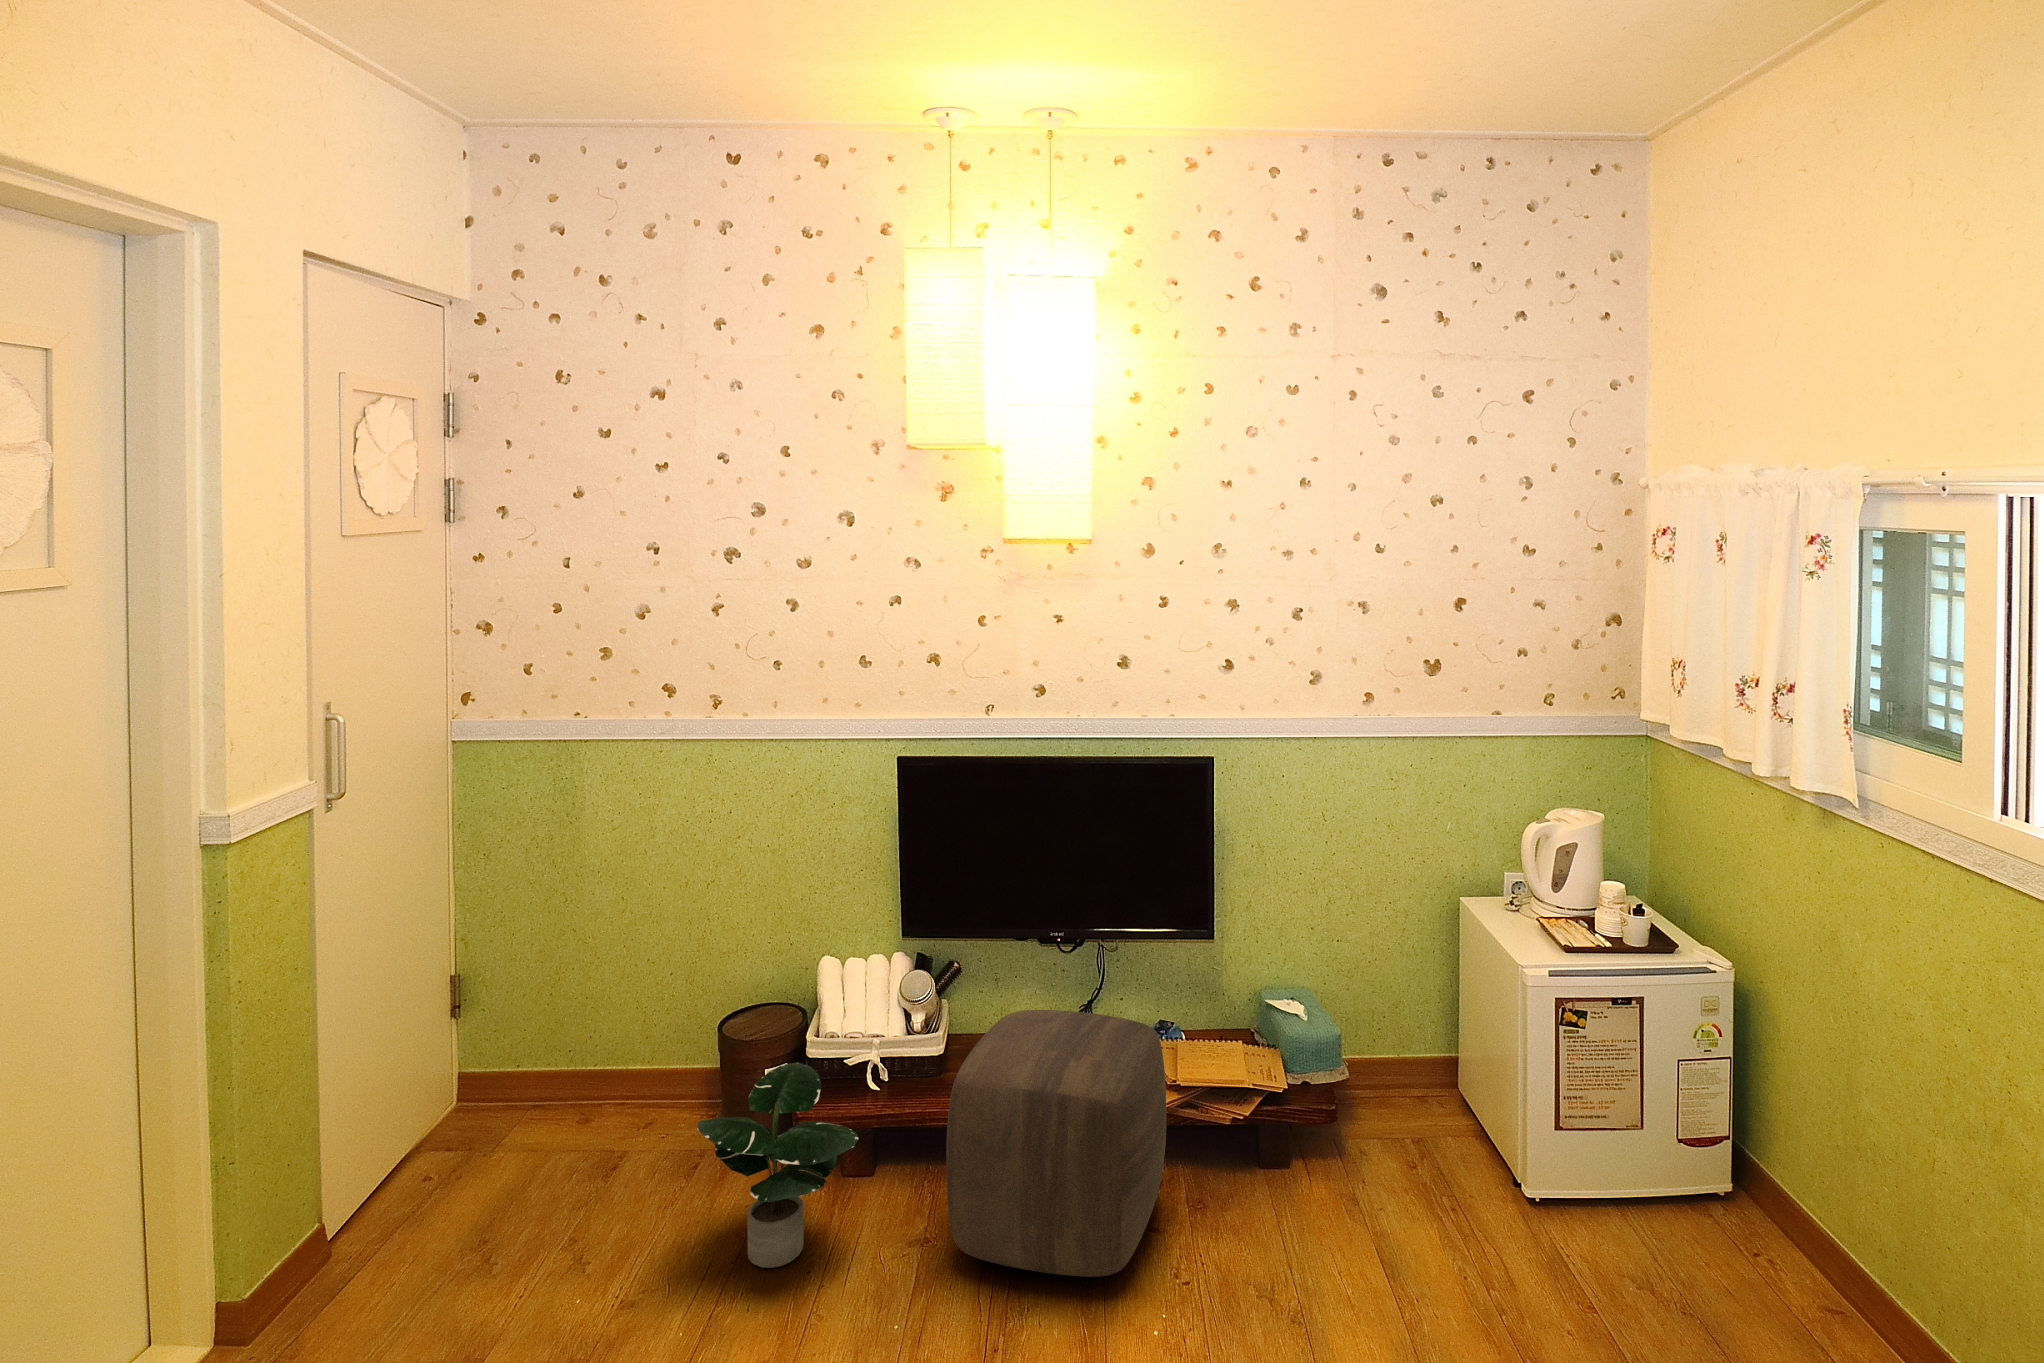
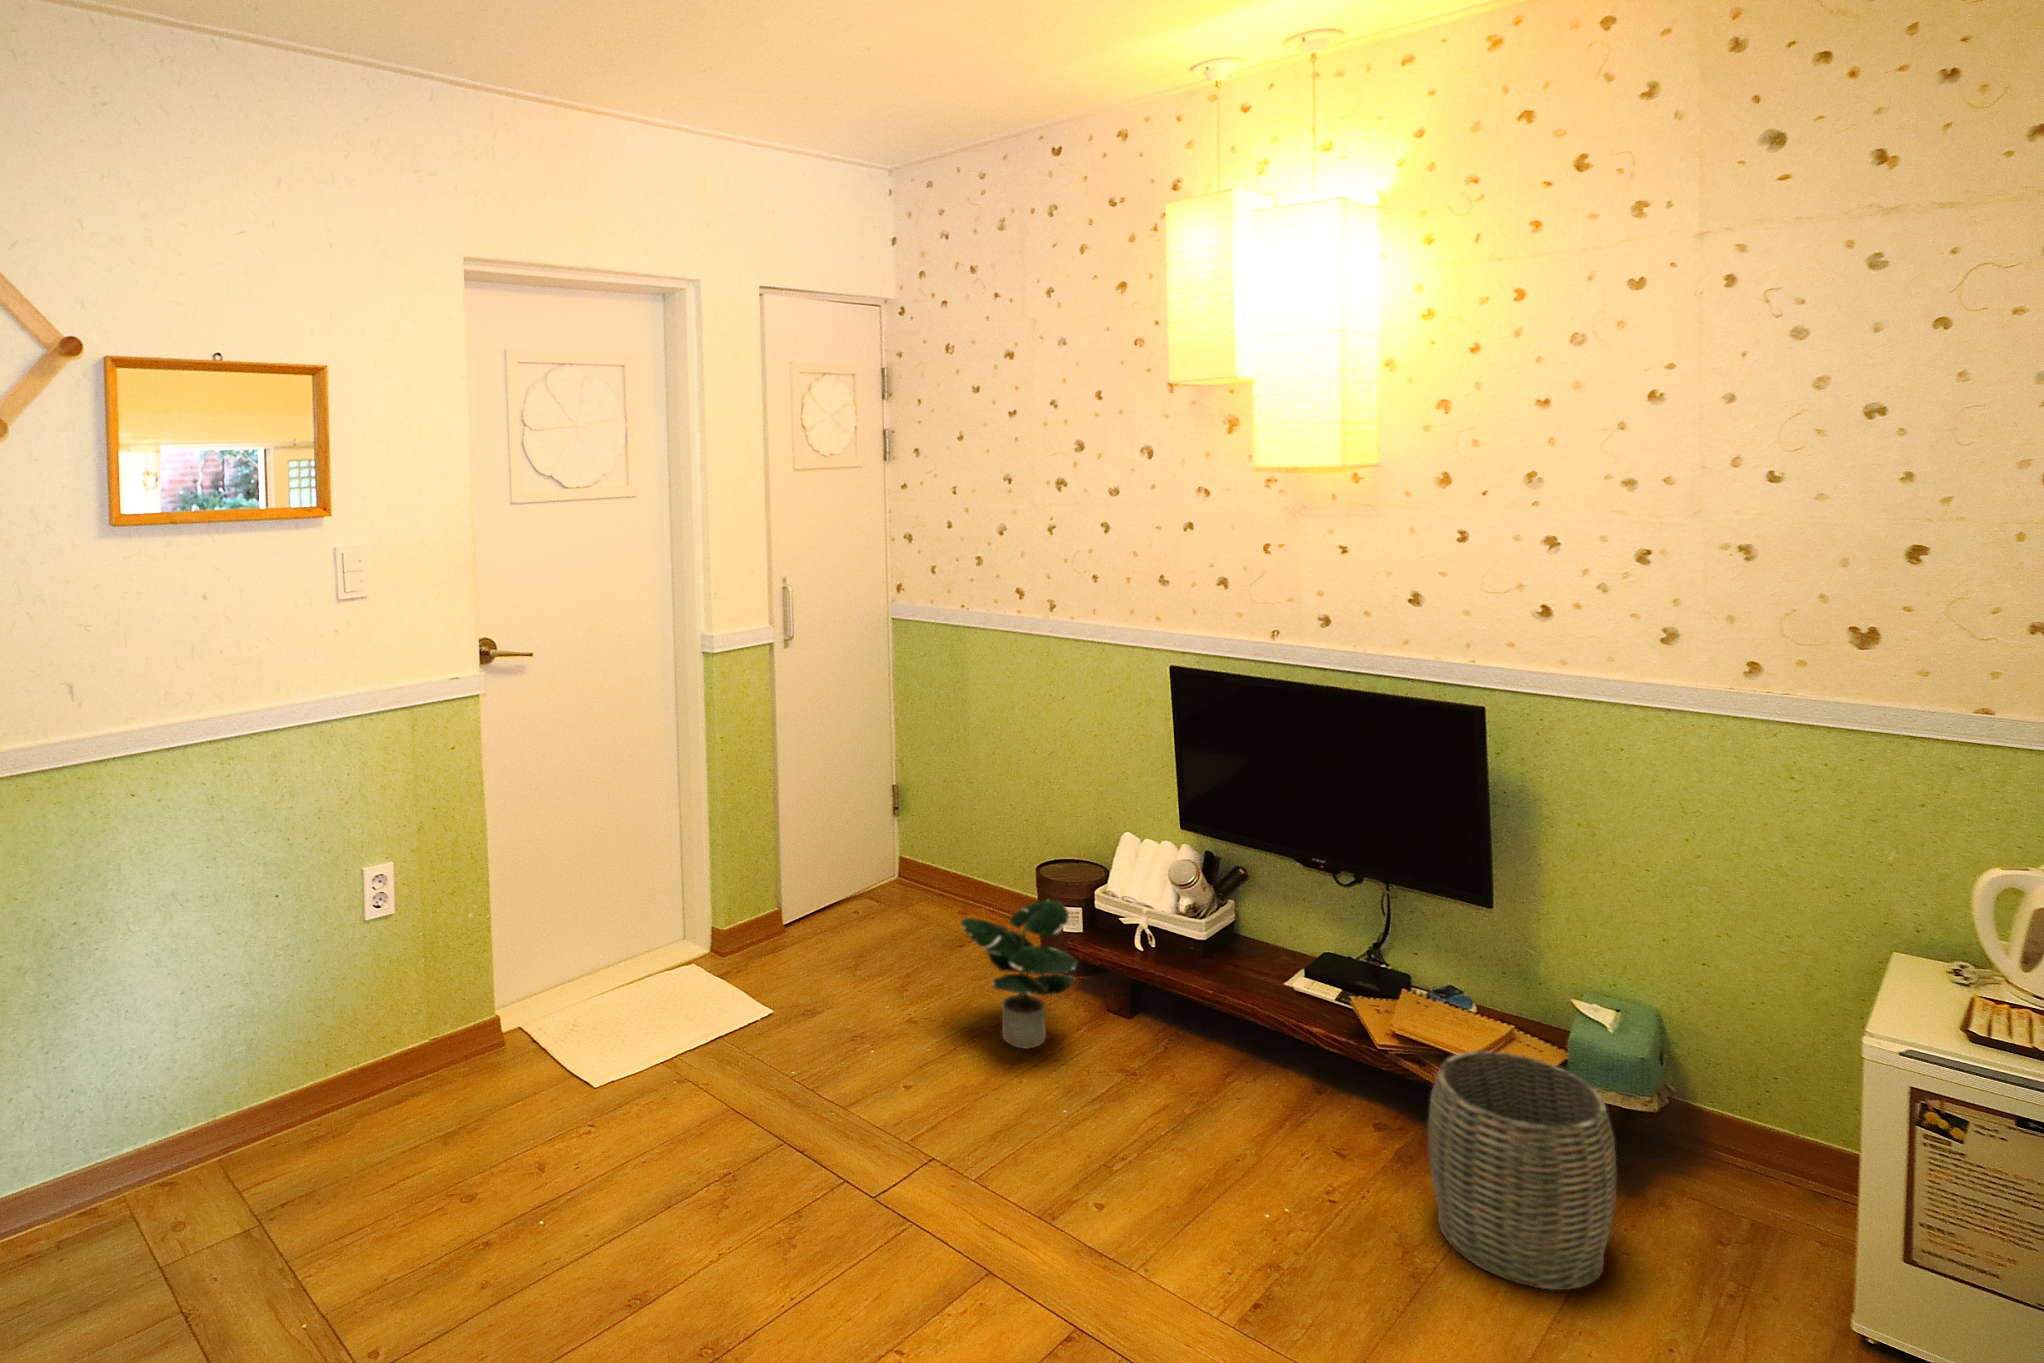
ottoman: present [946,1010,1166,1277] -> none [1131,913,1373,1162]
woven basket: none [1251,1067,1396,1280] -> present [1428,1051,1616,1290]

